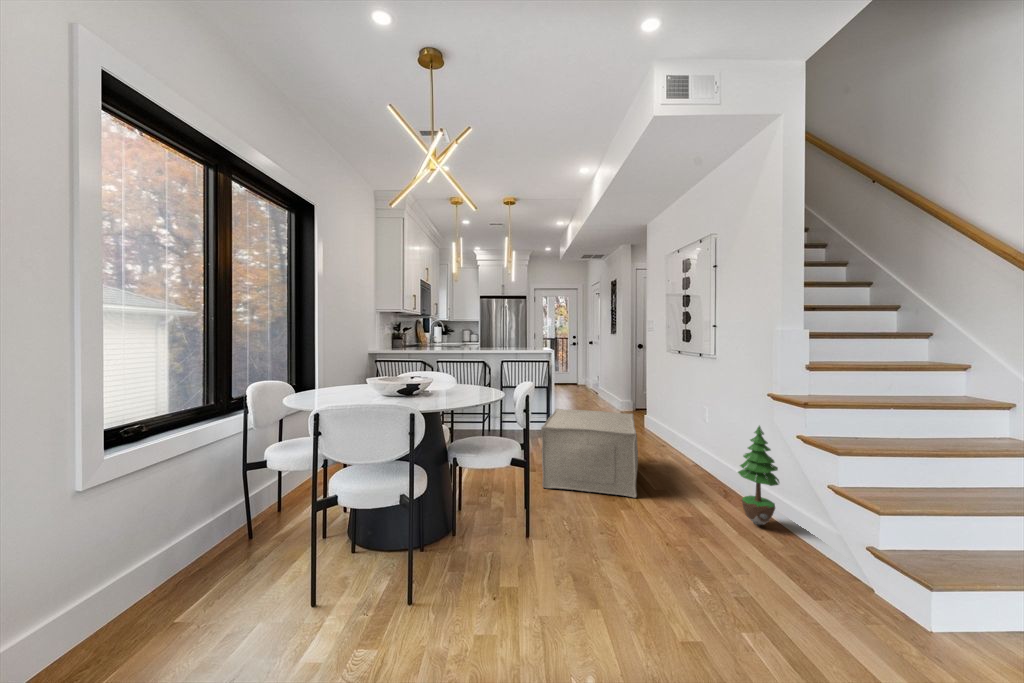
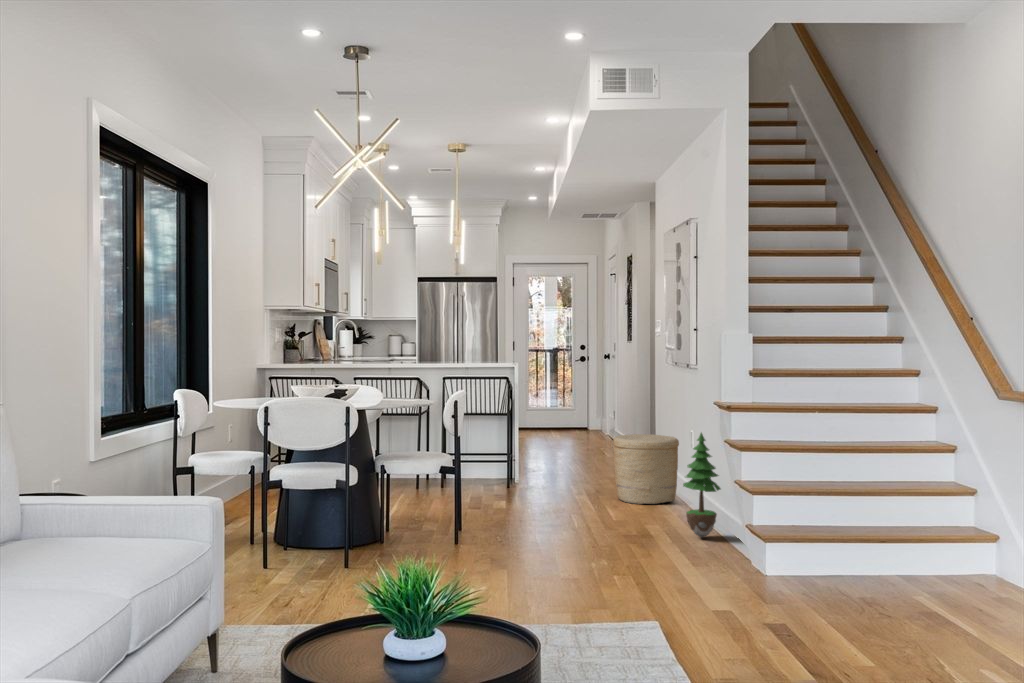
woven basket: none [635,406,689,466] -> present [613,434,679,504]
ottoman: present [541,409,638,498] -> none [482,435,606,524]

